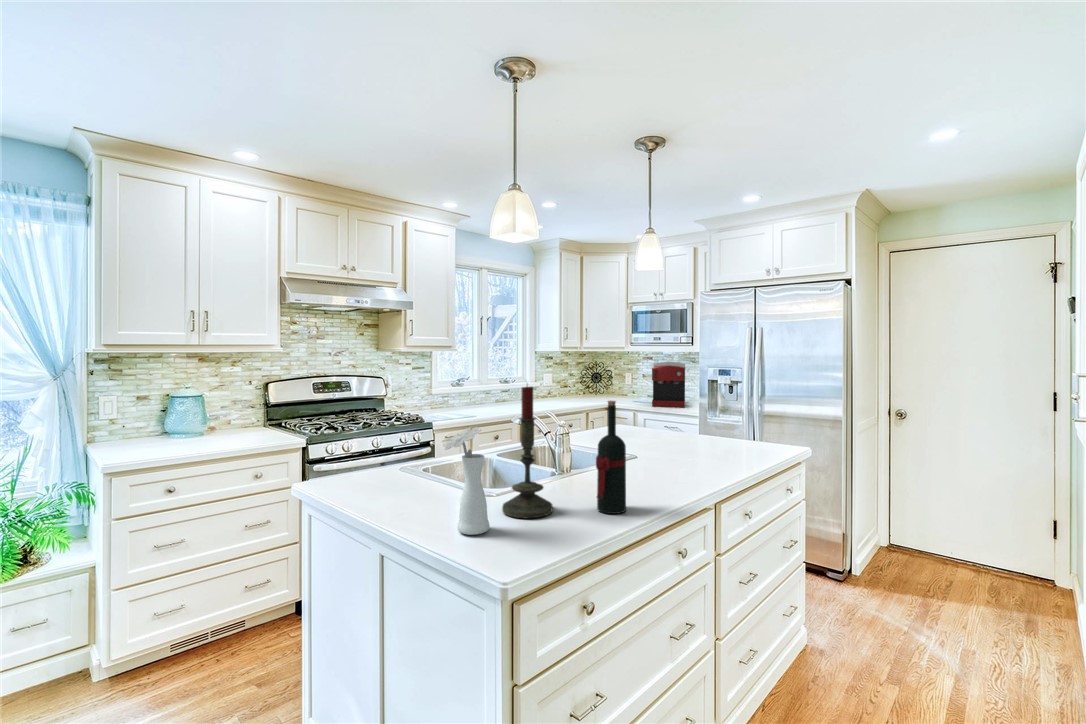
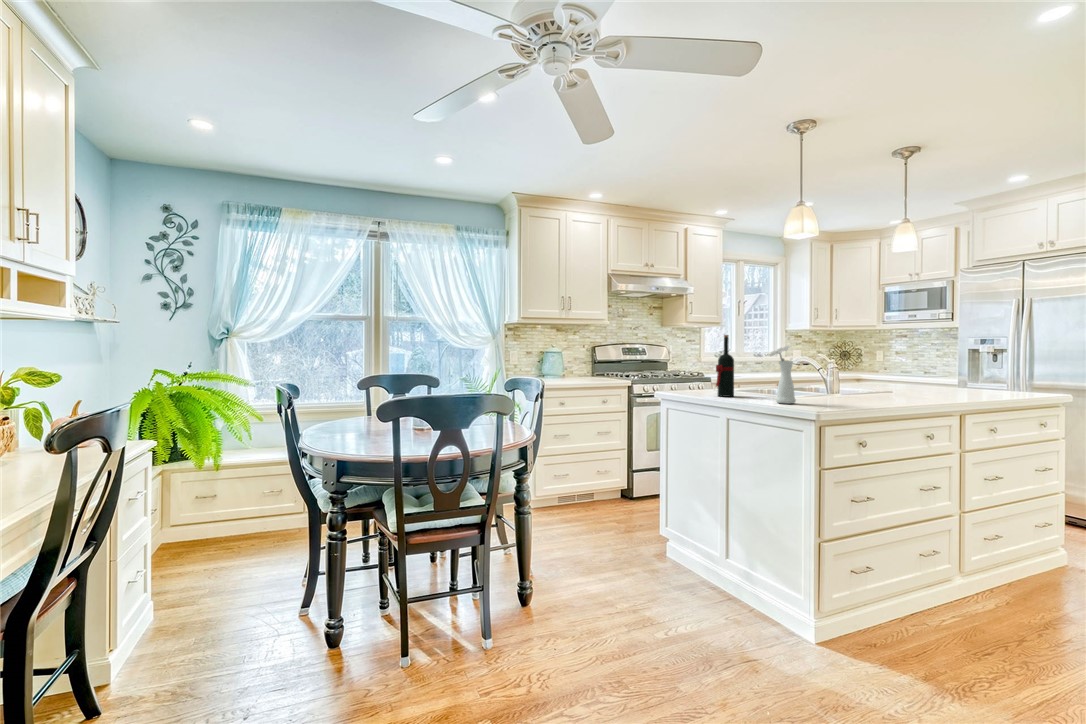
coffee maker: present [652,362,685,407] -> none [906,336,944,378]
candle: present [502,387,552,518] -> none [799,323,833,402]
wine bottle: present [596,401,626,514] -> present [716,335,734,397]

